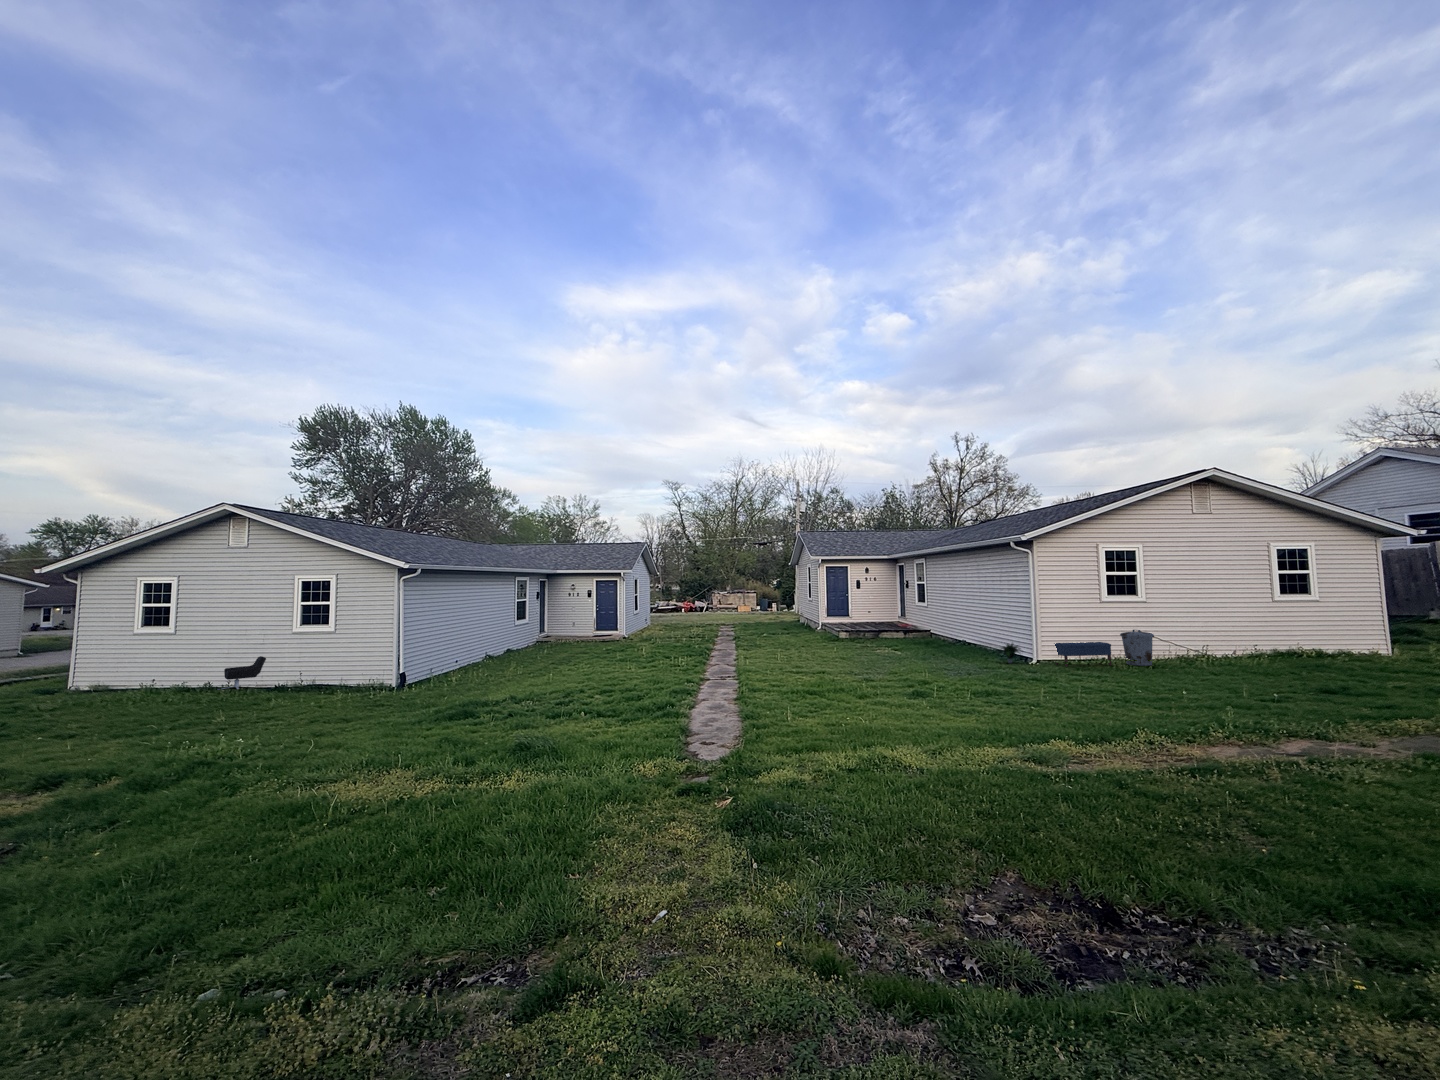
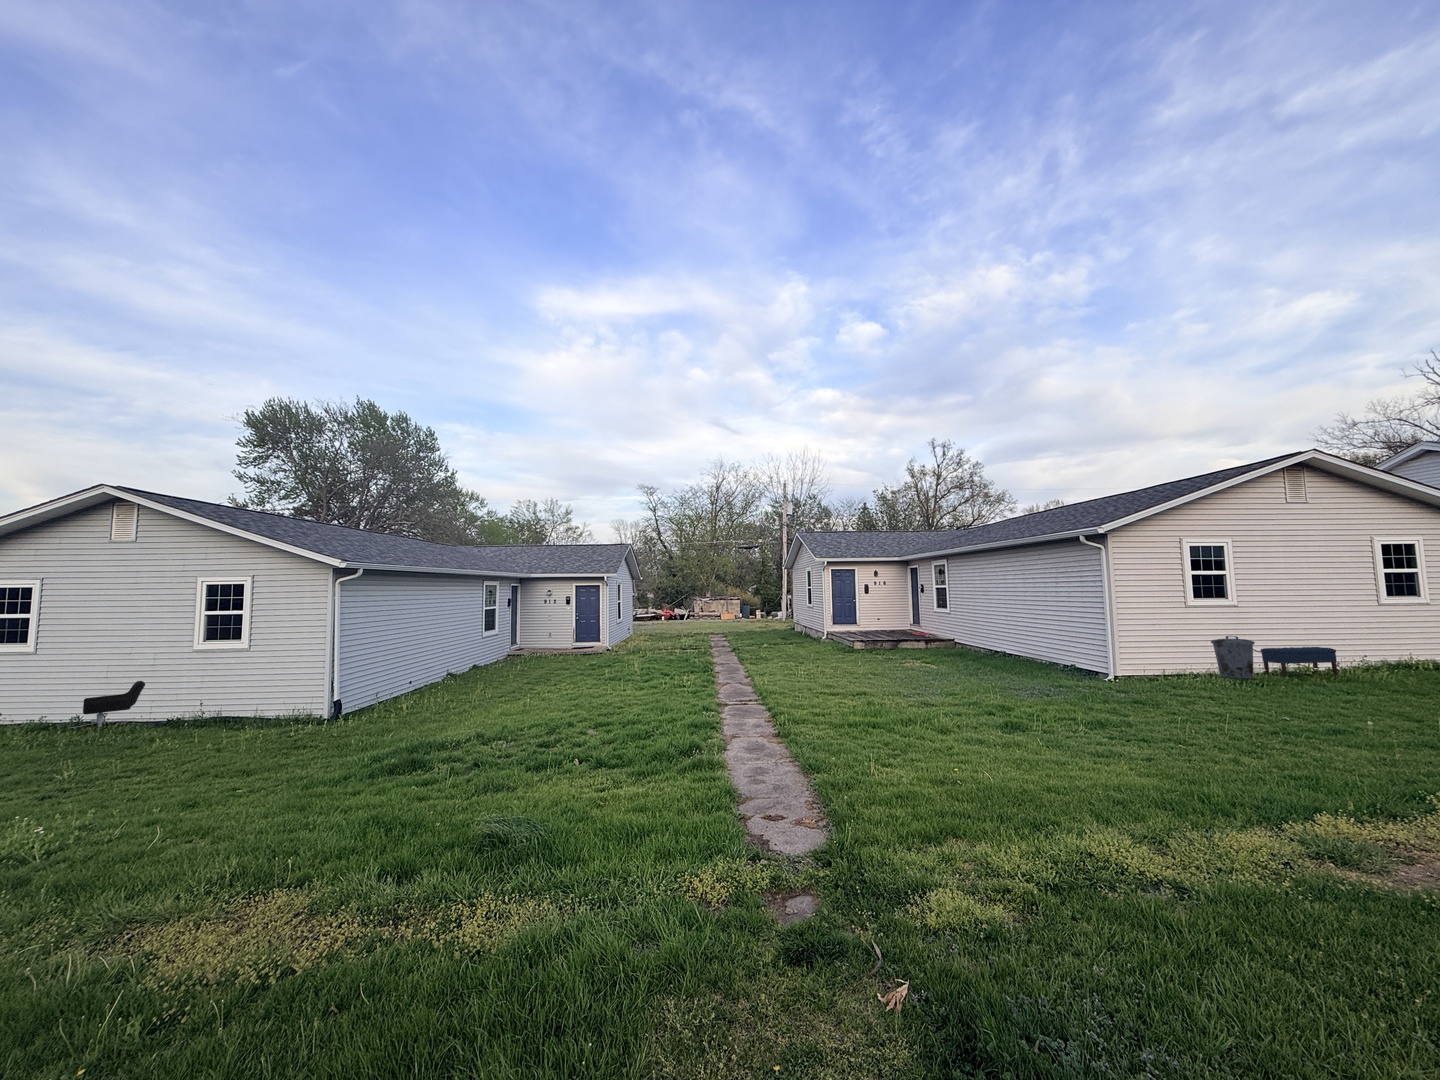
bench: present [1054,642,1112,667] -> present [1260,647,1338,676]
potted plant: present [998,643,1023,663] -> none [1065,651,1102,677]

